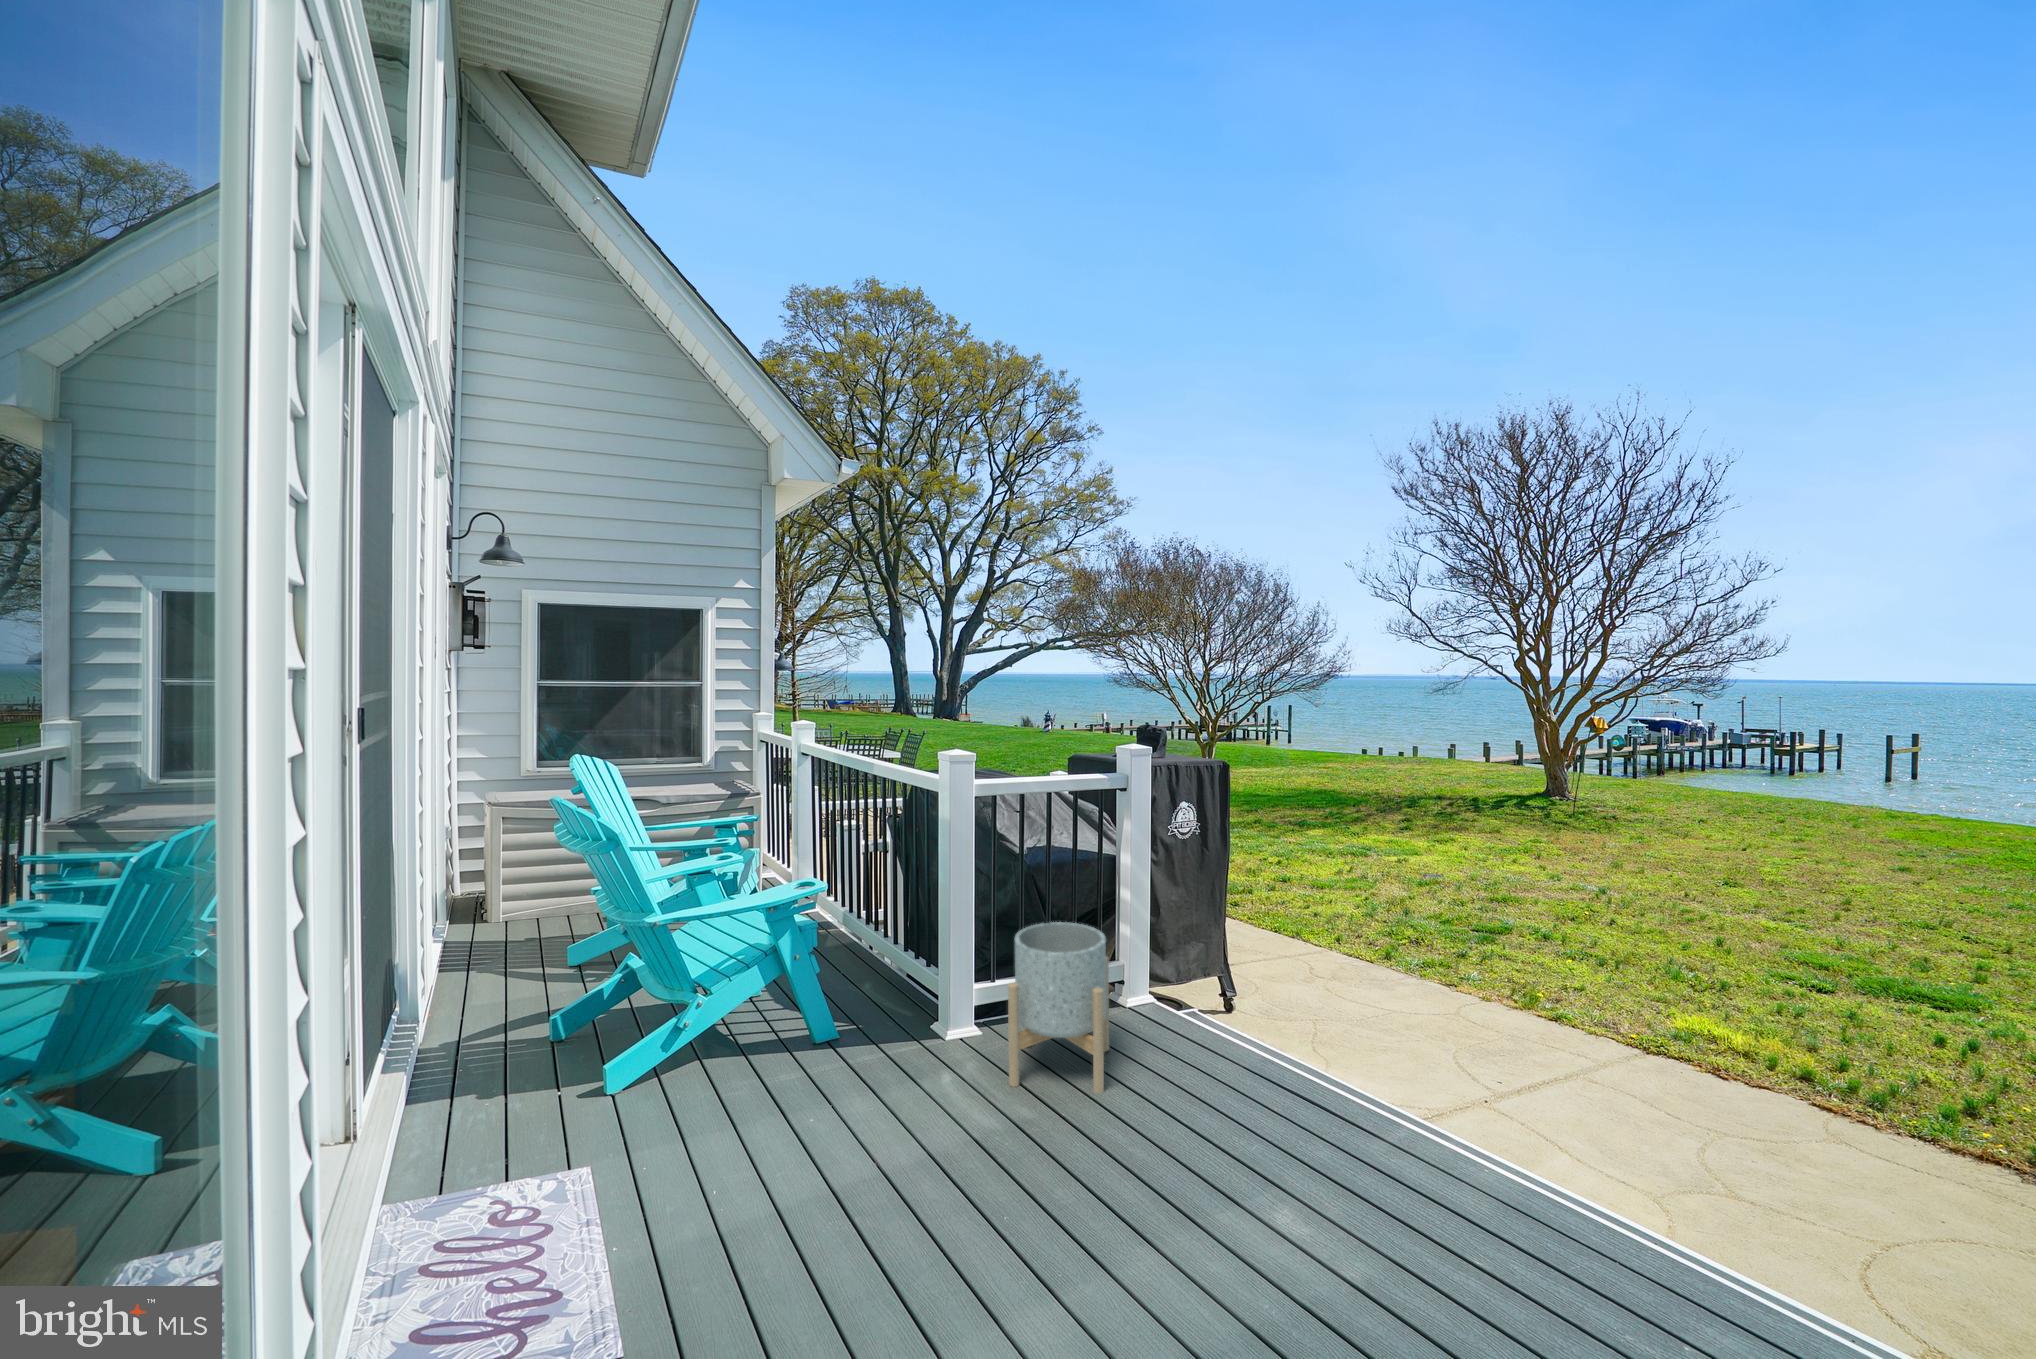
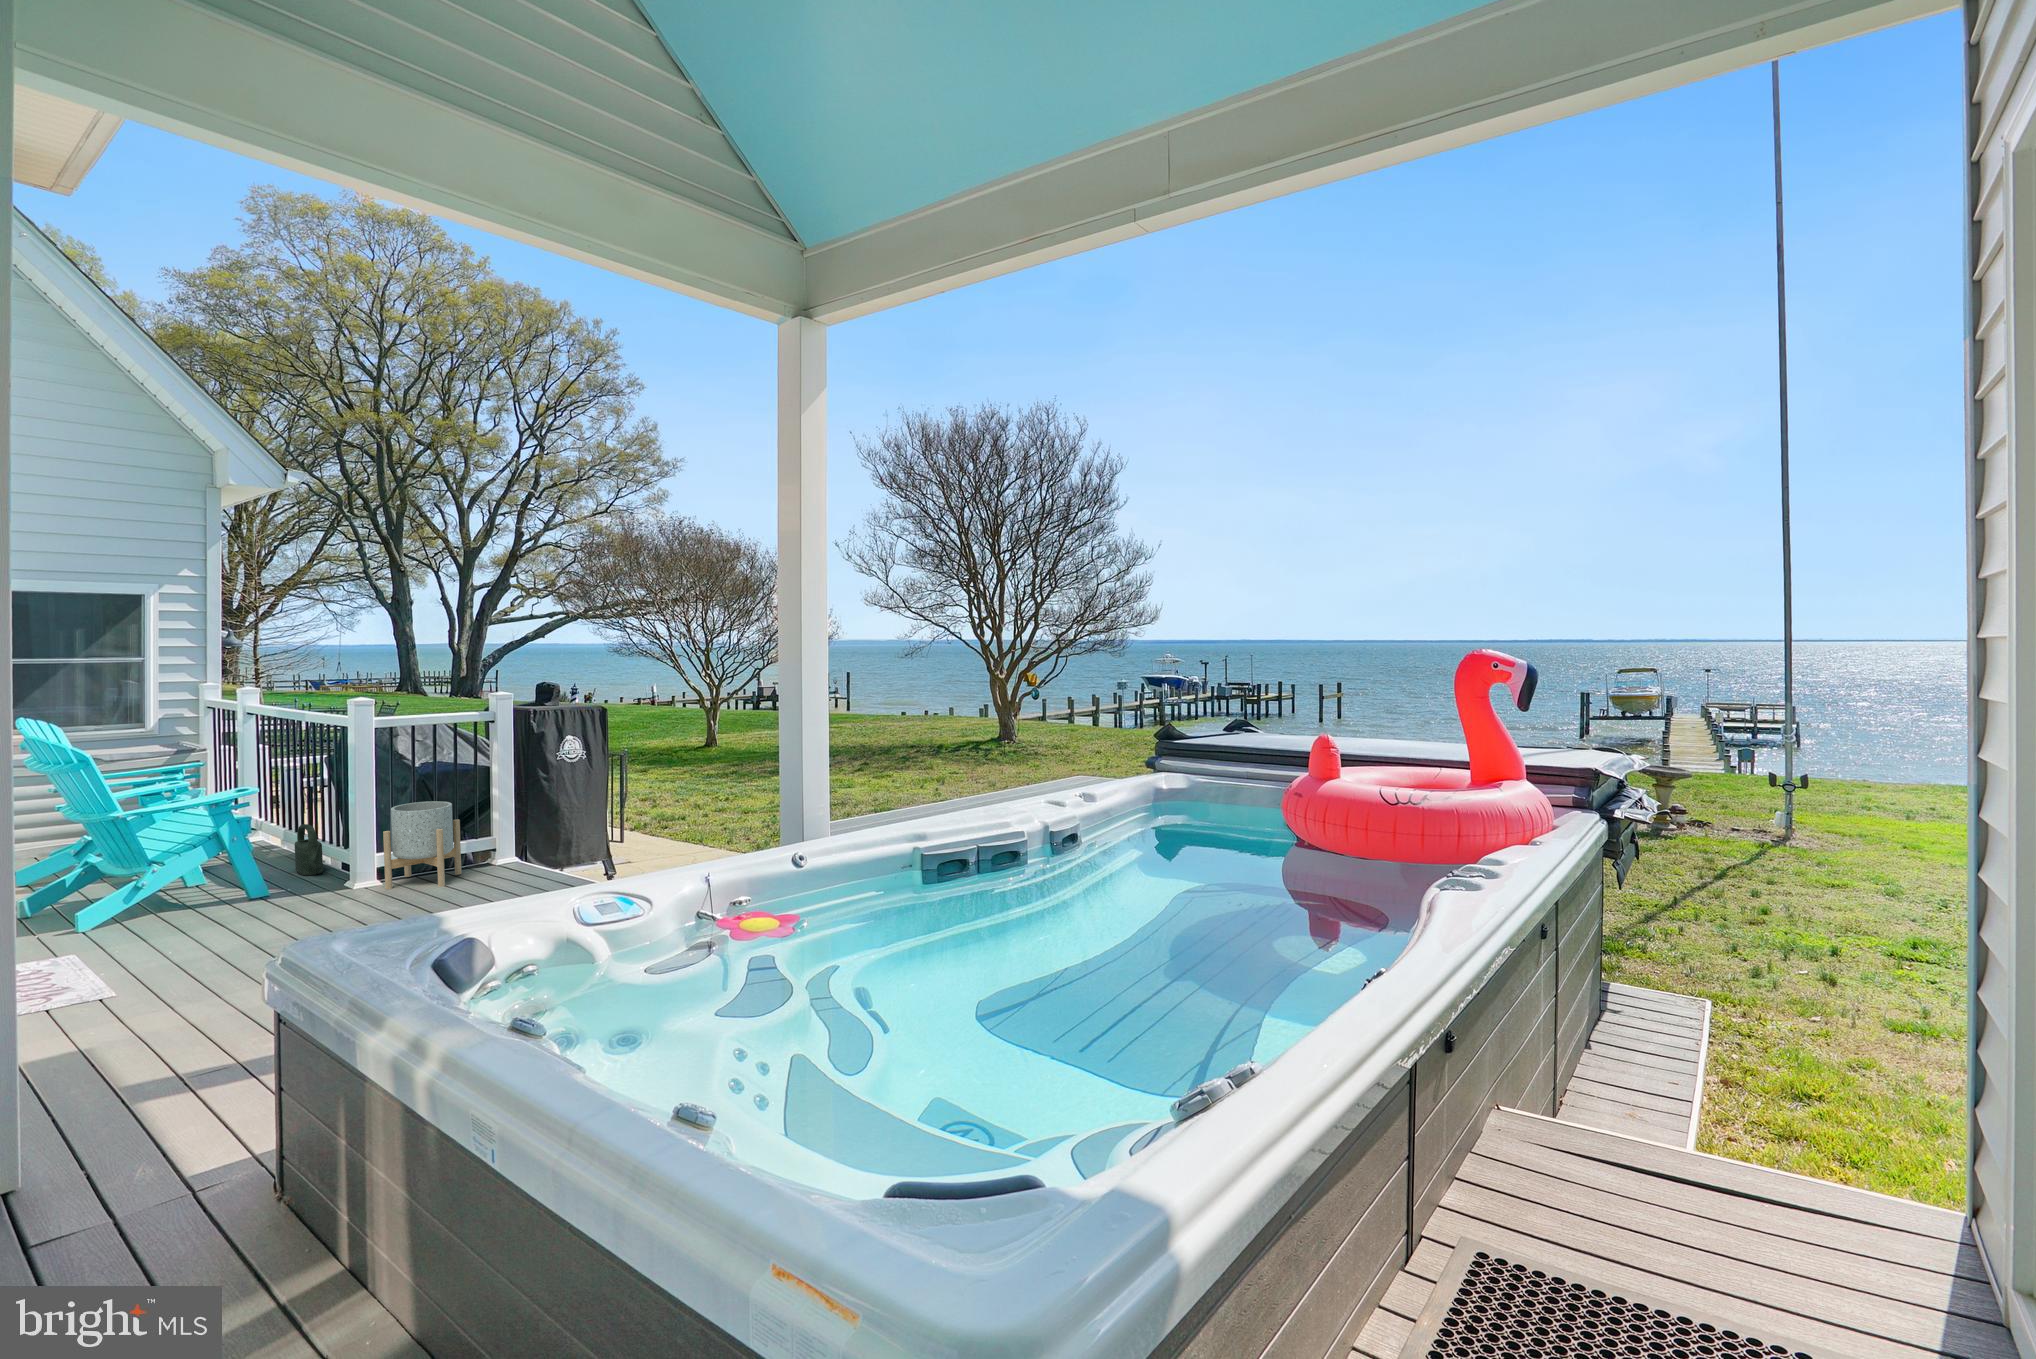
watering can: none [861,928,903,1014] -> present [295,824,323,875]

